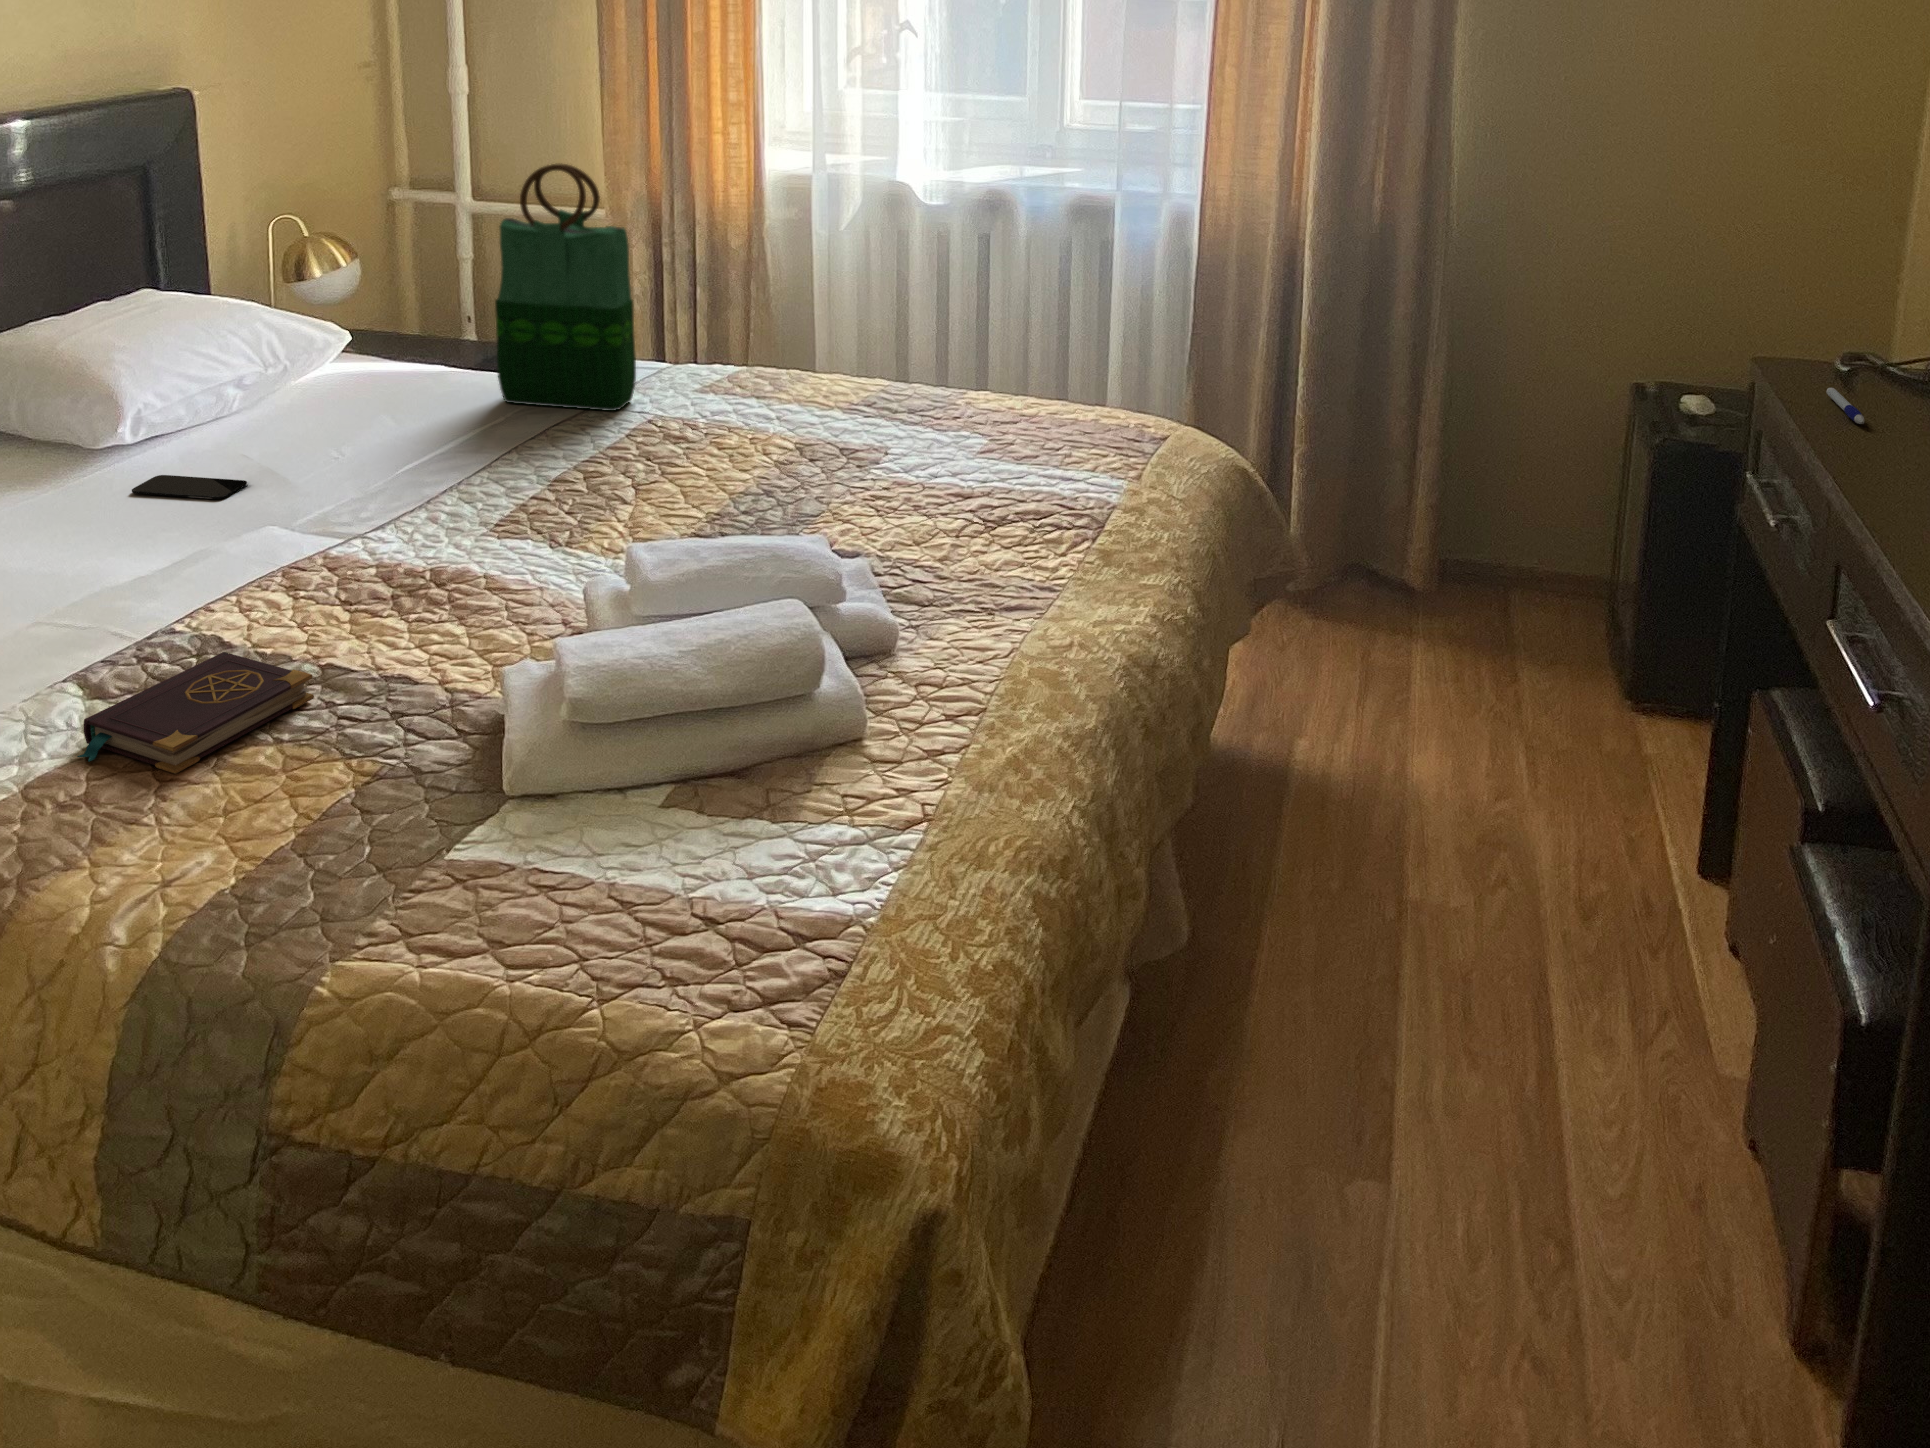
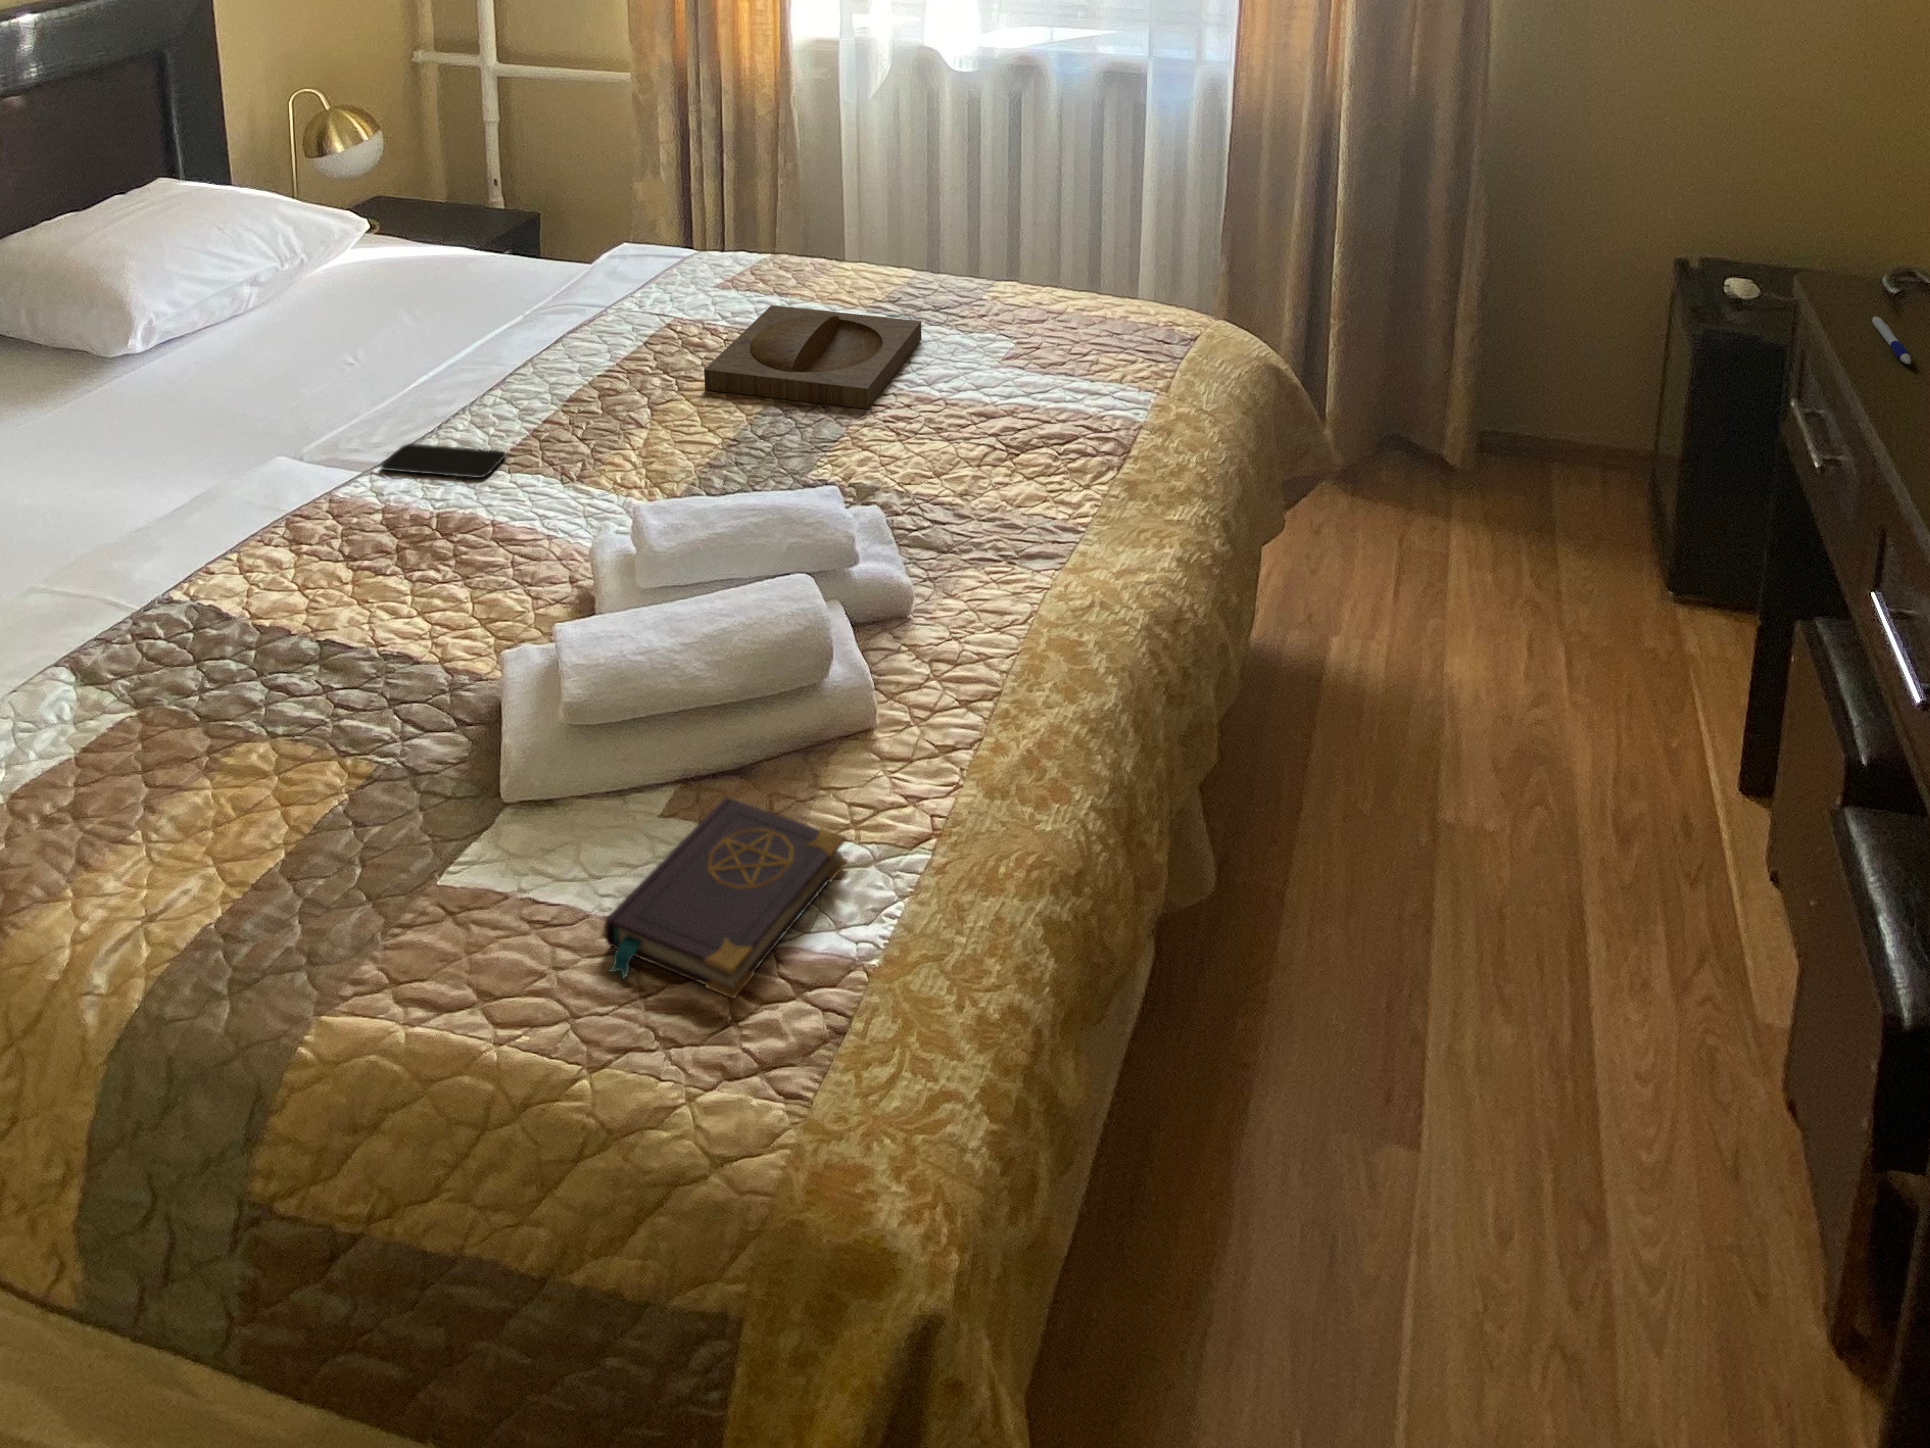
tote bag: present [495,163,636,411] -> none [511,63,656,313]
tray: none [687,402,898,488] -> present [704,305,921,409]
smartphone: present [132,475,247,499] -> present [381,444,506,478]
book: present [77,652,314,774] -> present [604,797,847,998]

